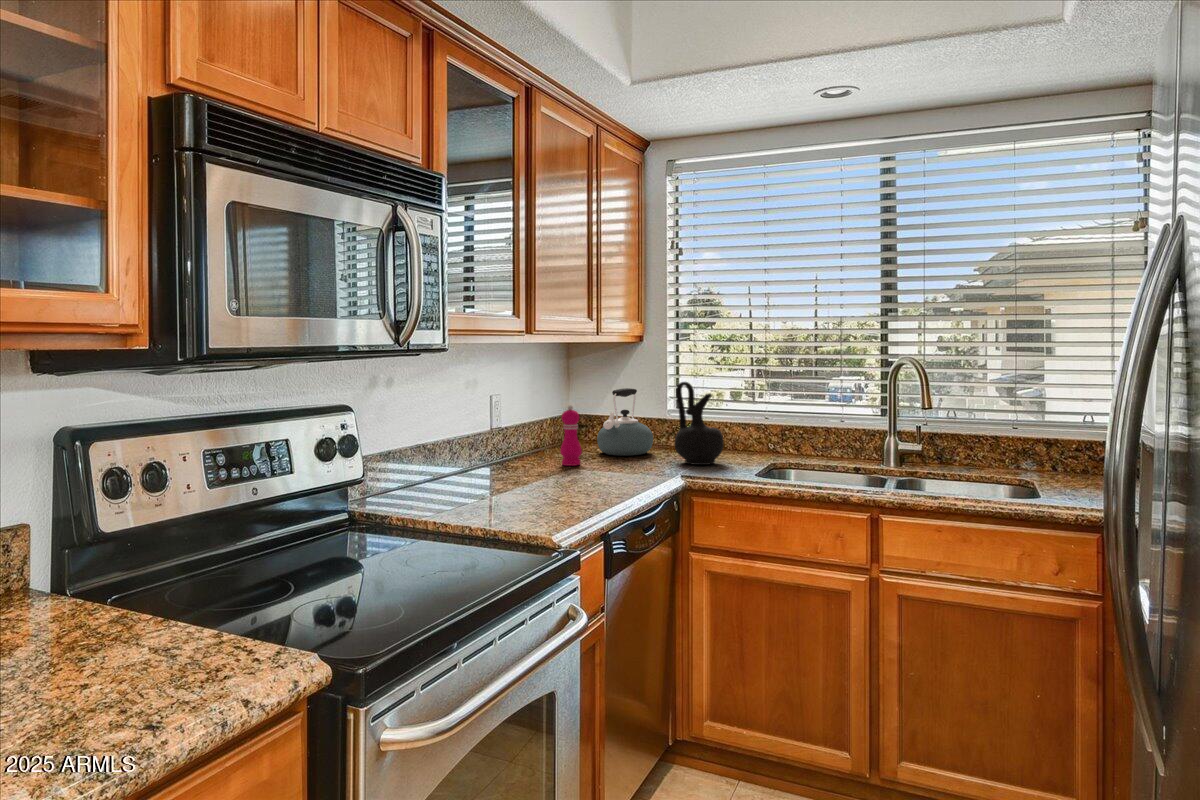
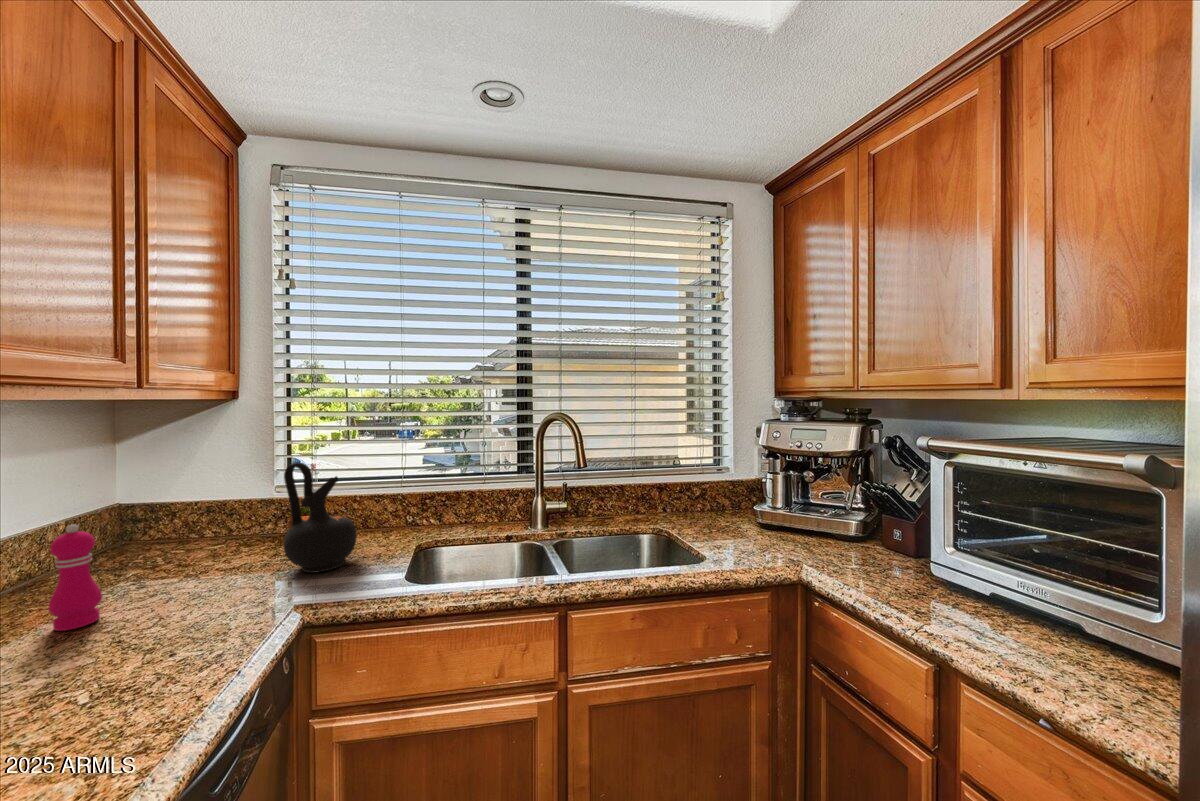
kettle: present [597,388,653,456] -> none [152,471,252,572]

